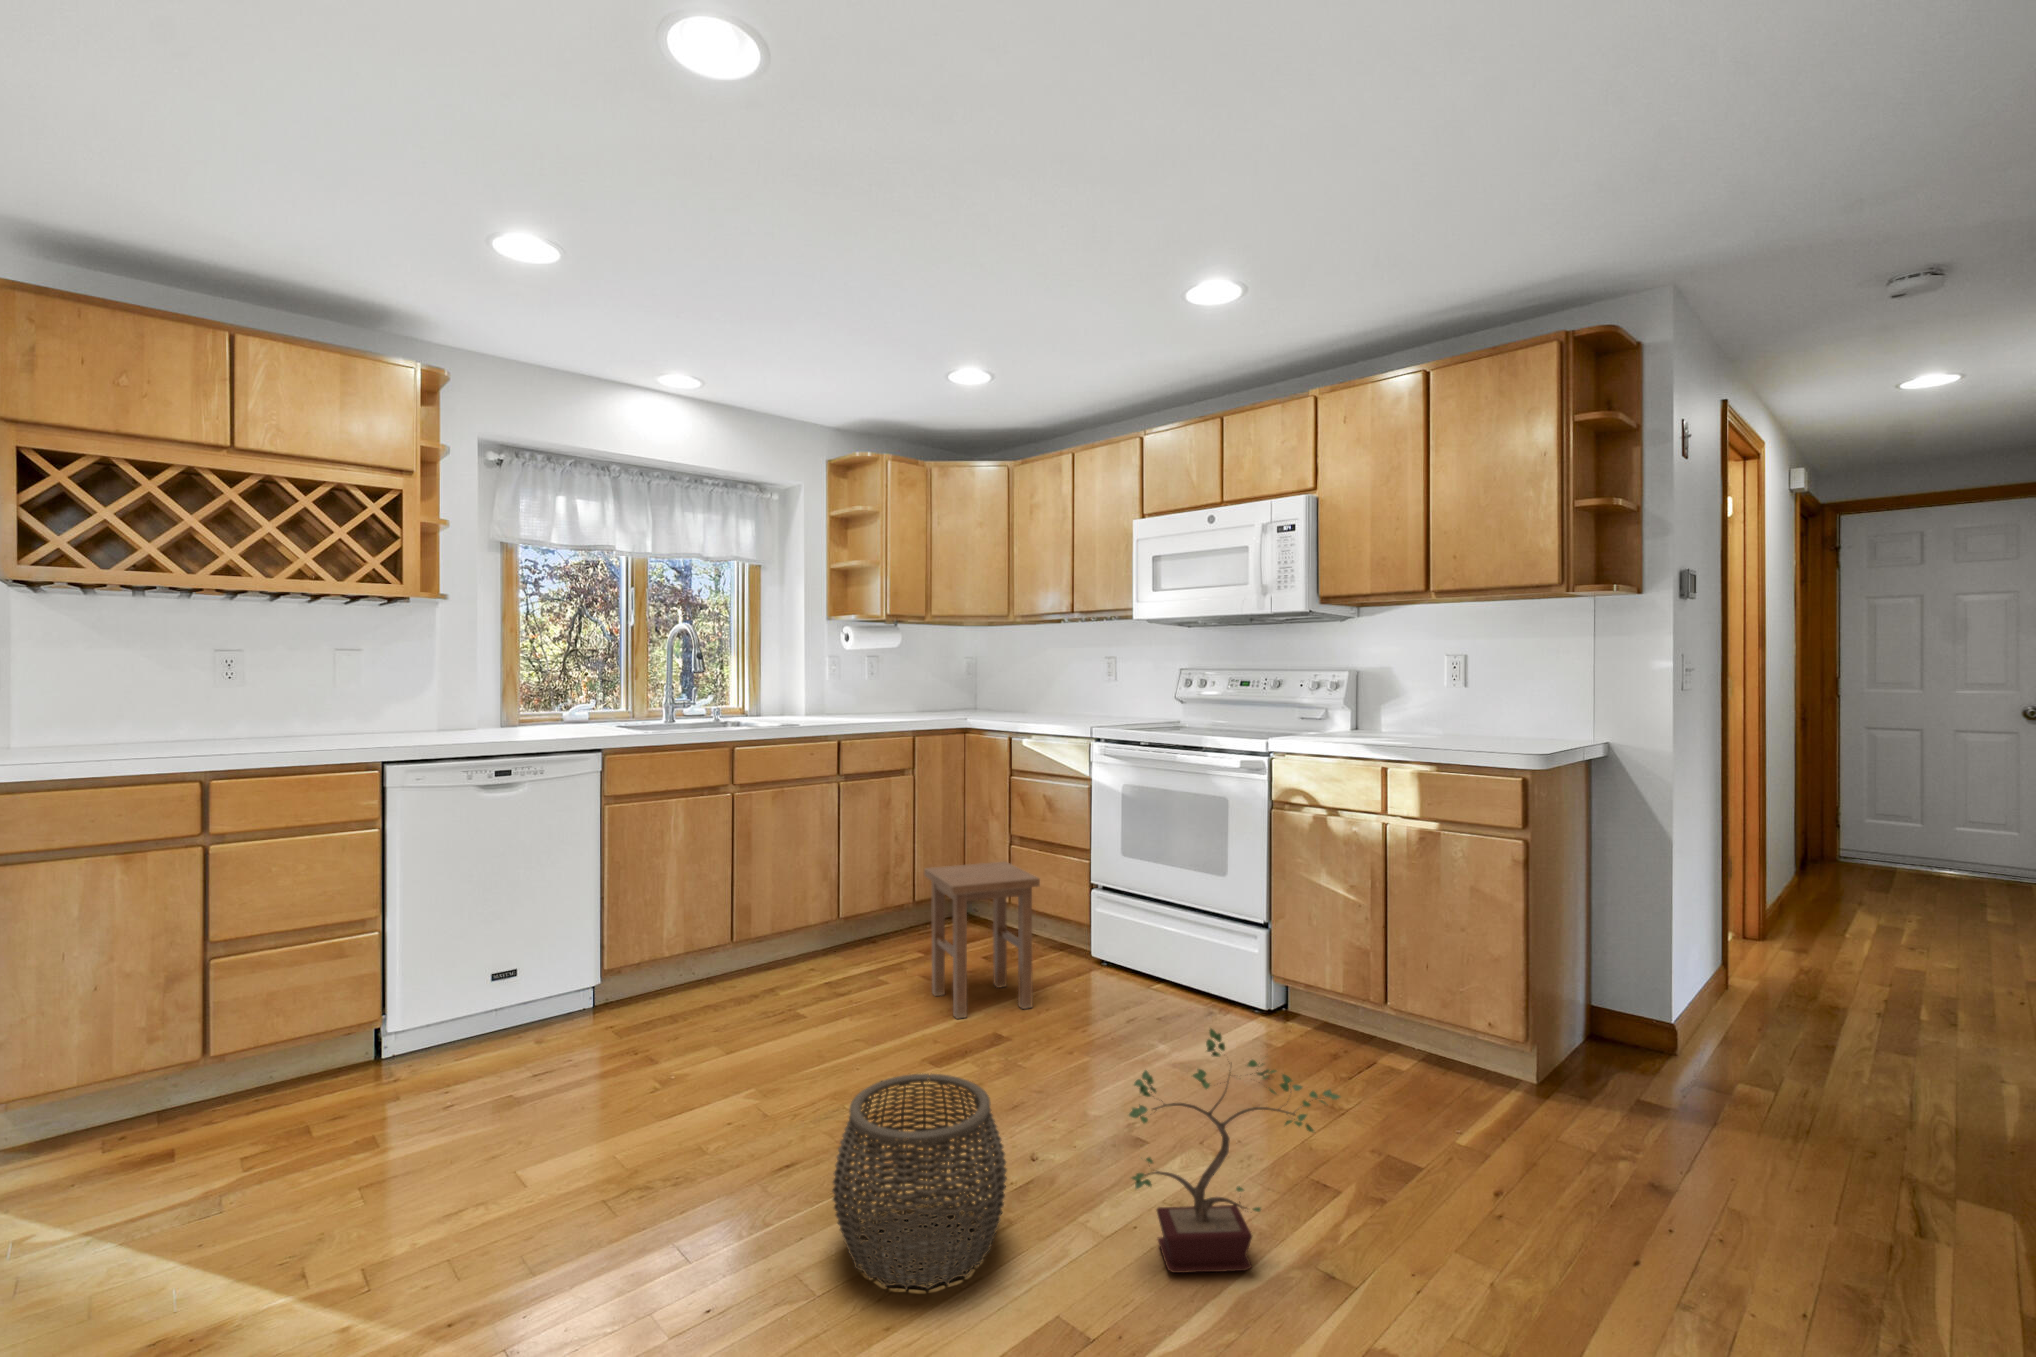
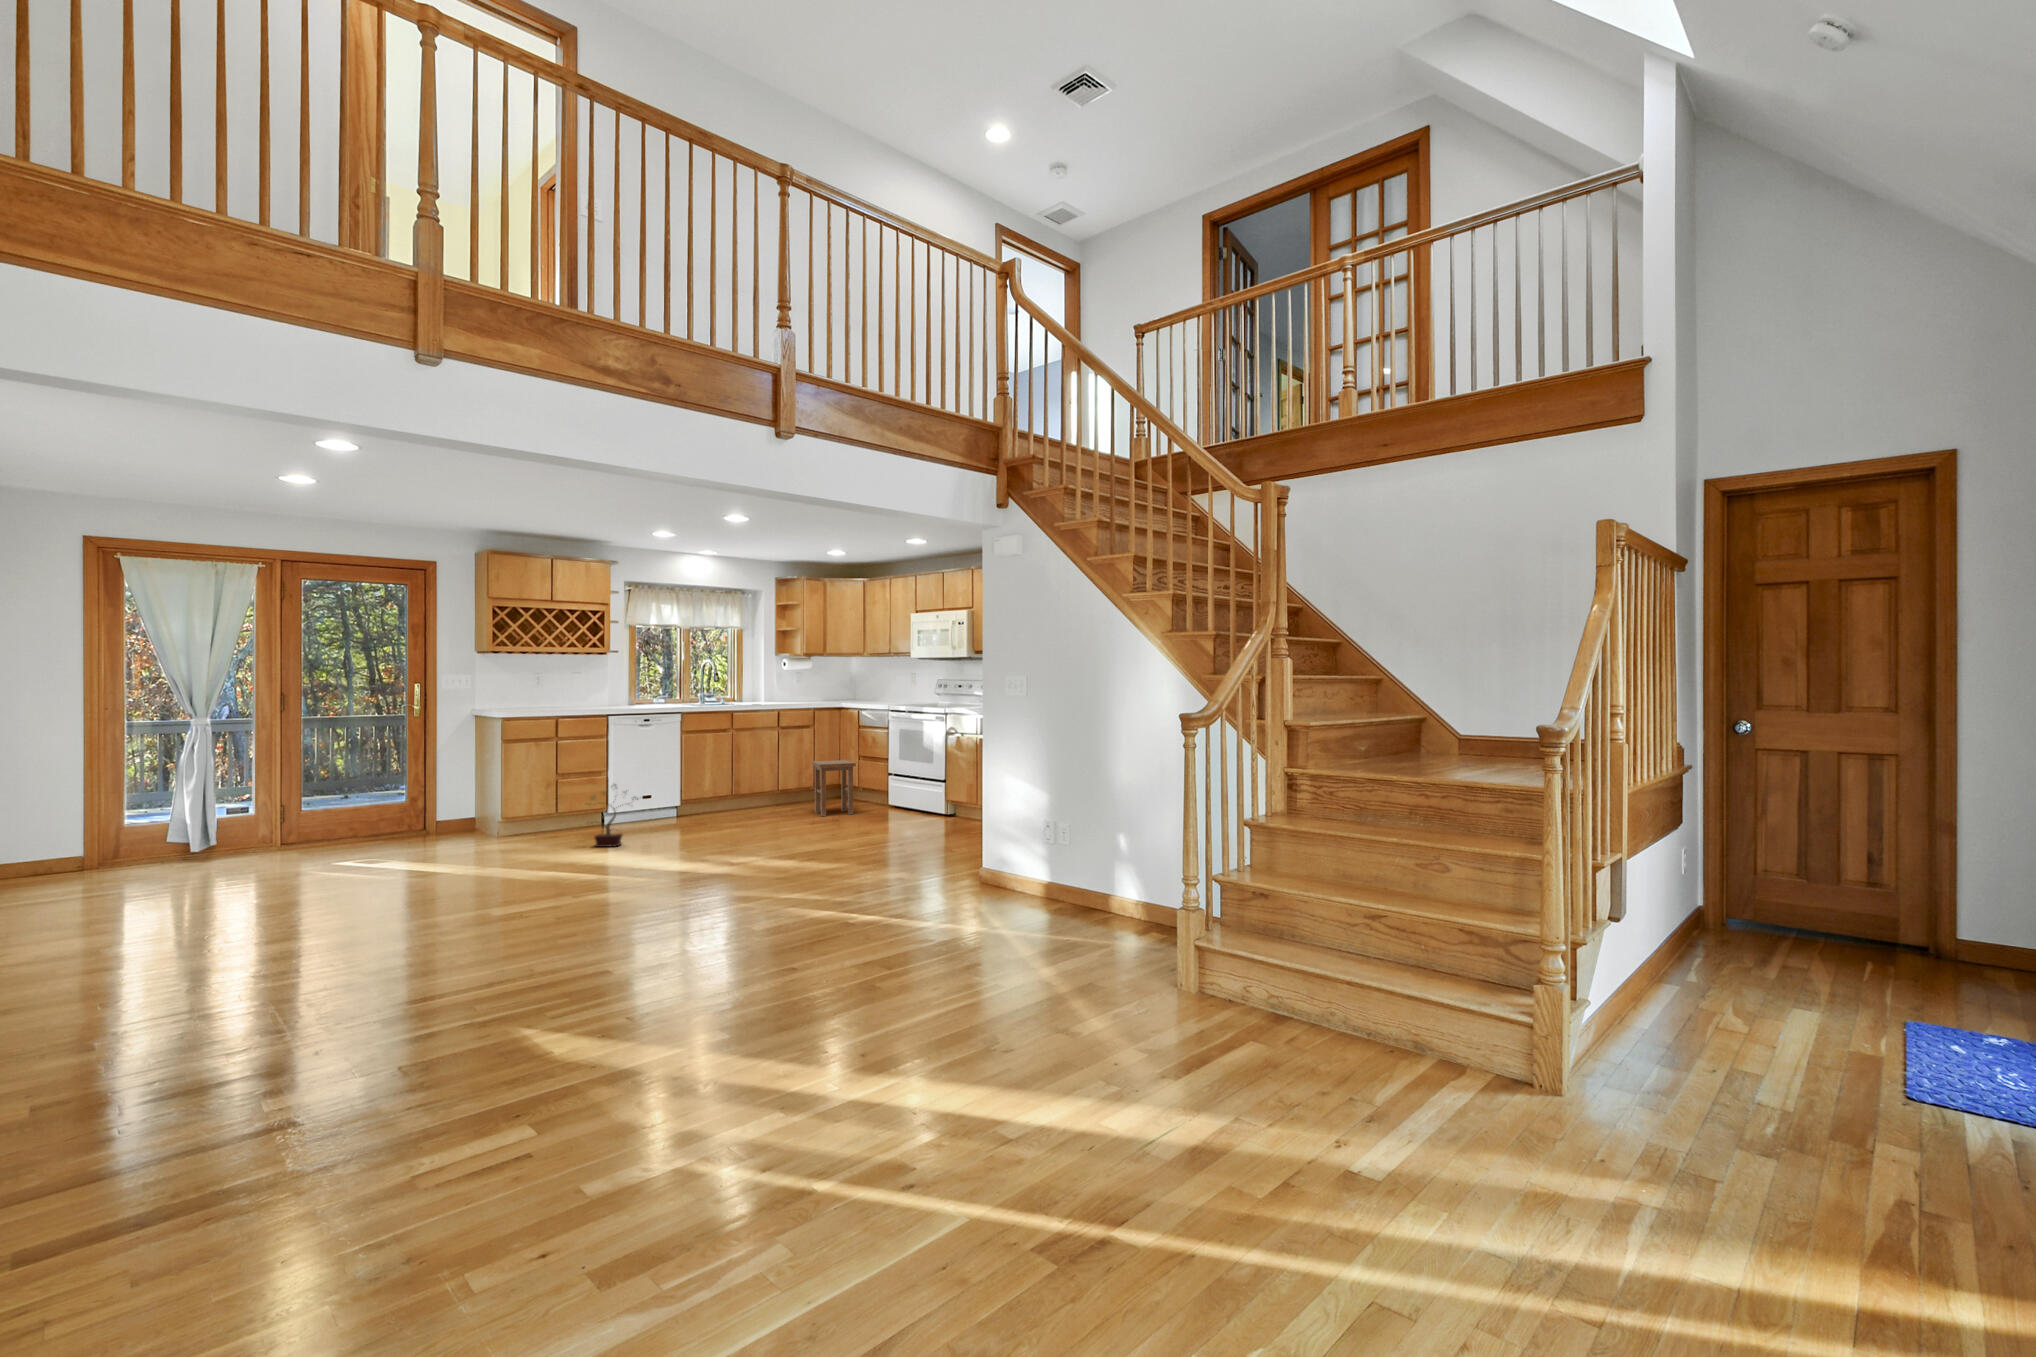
potted plant: present [1129,1029,1340,1273] -> present [587,784,638,847]
woven basket: present [832,1074,1007,1290] -> none [768,799,817,845]

